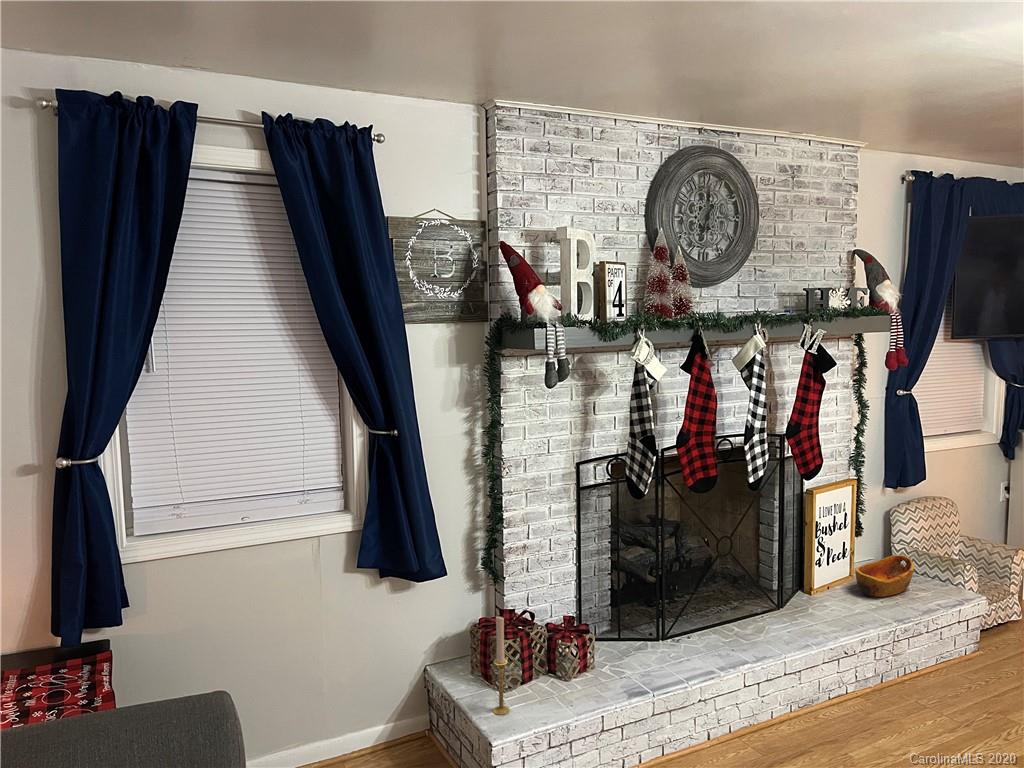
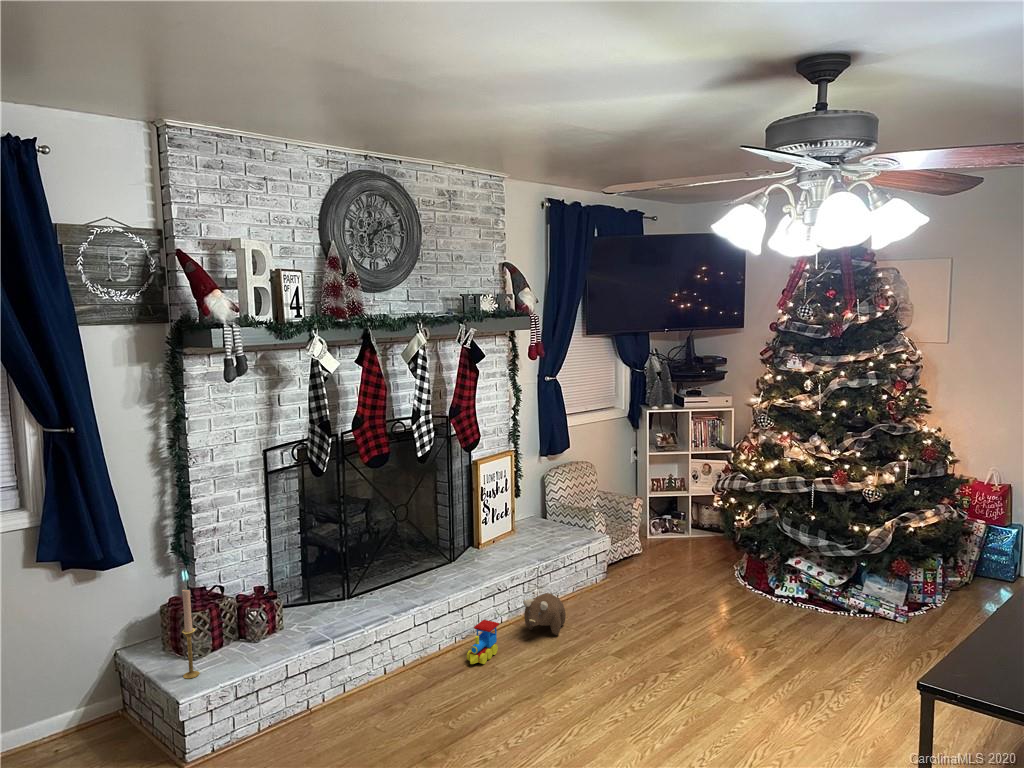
wooden bowl: present [855,555,914,597] -> none [513,510,558,545]
plush toy: none [878,664,934,721] -> present [524,593,566,635]
toy train: none [808,688,850,746] -> present [467,620,499,664]

